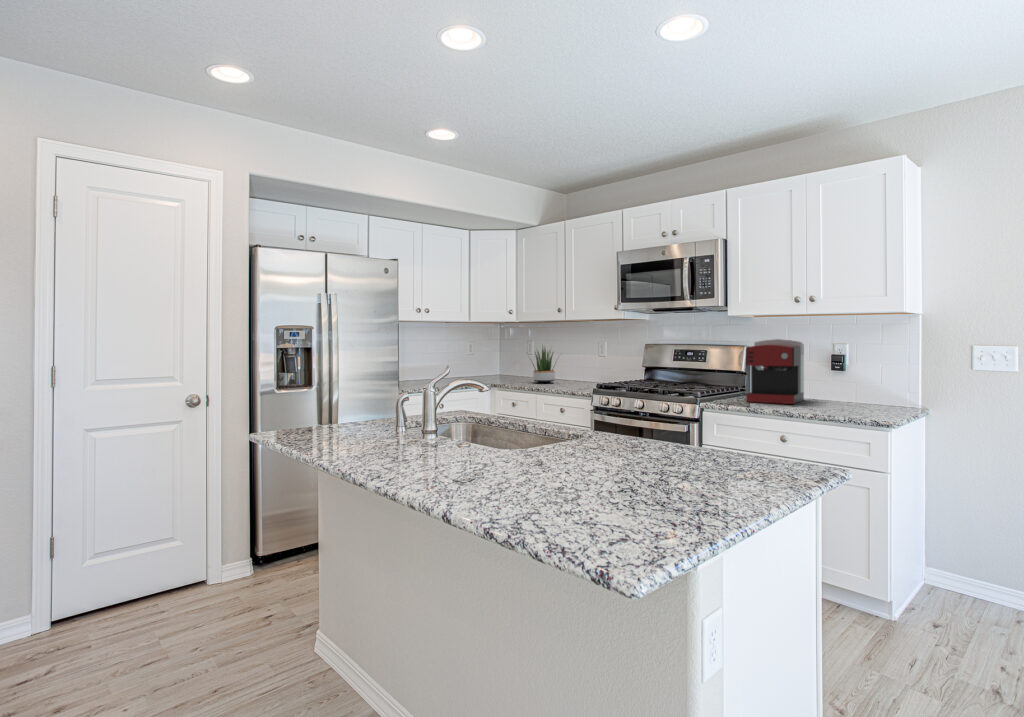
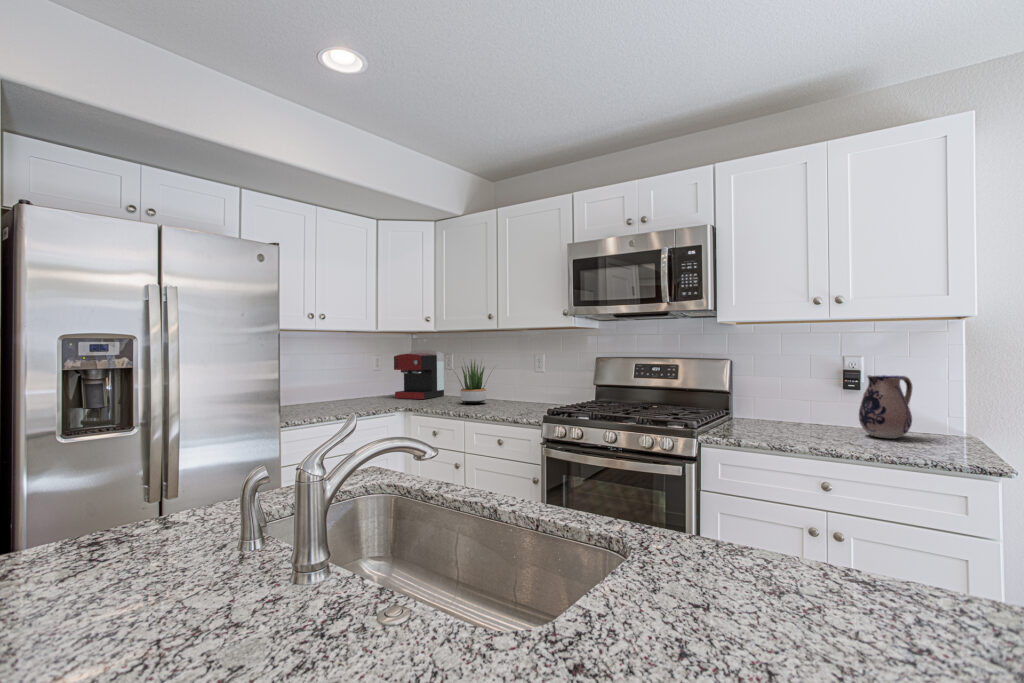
coffee maker: present [746,339,804,404] -> present [394,350,444,399]
ceramic pitcher: none [830,358,875,407] -> present [859,375,912,439]

